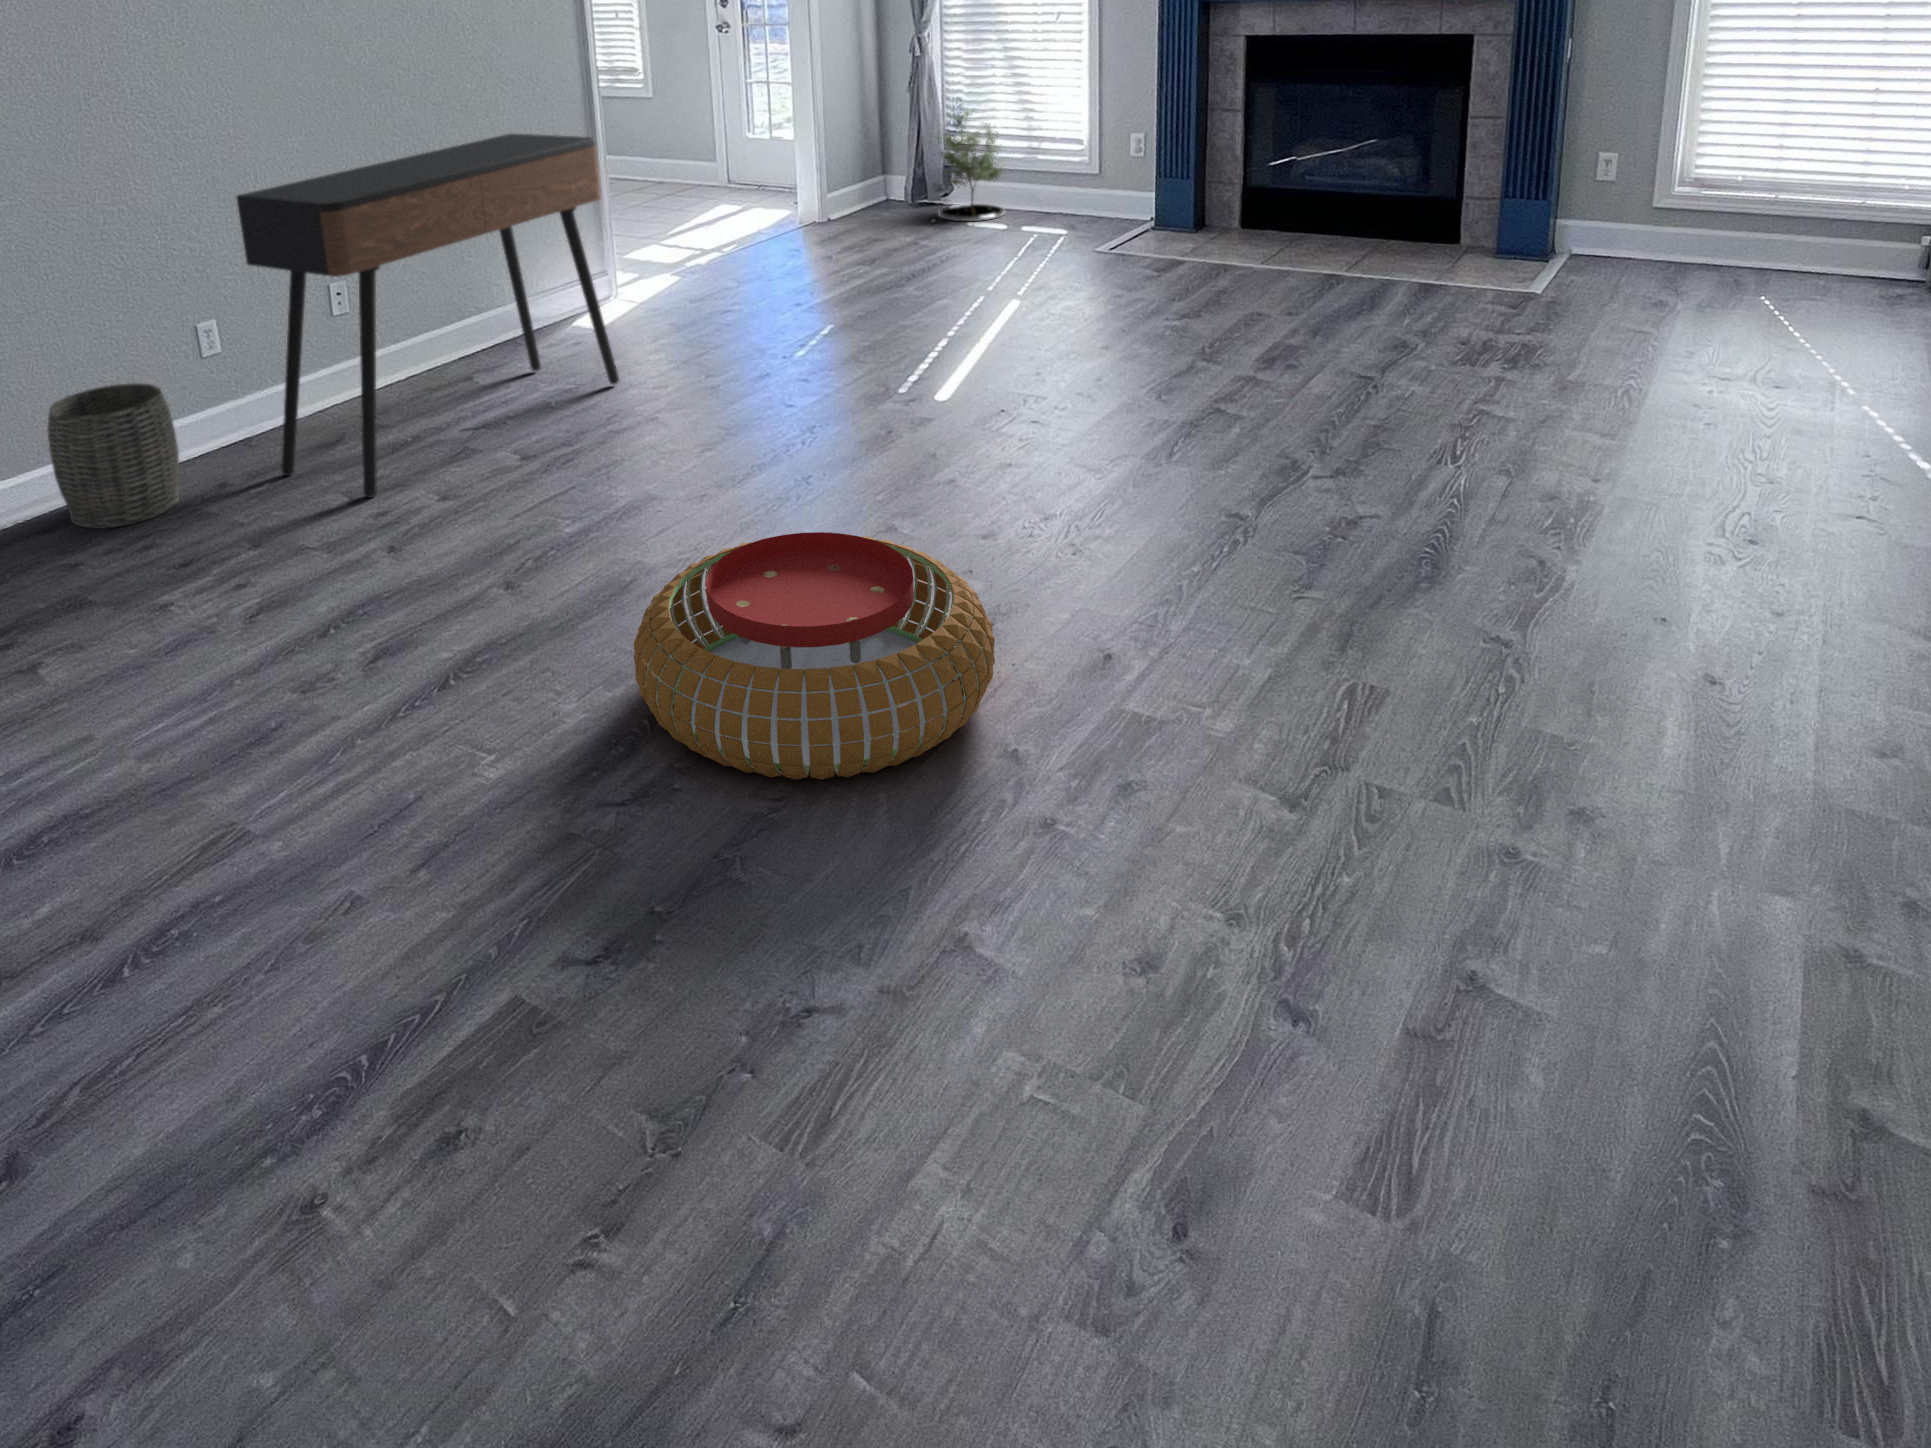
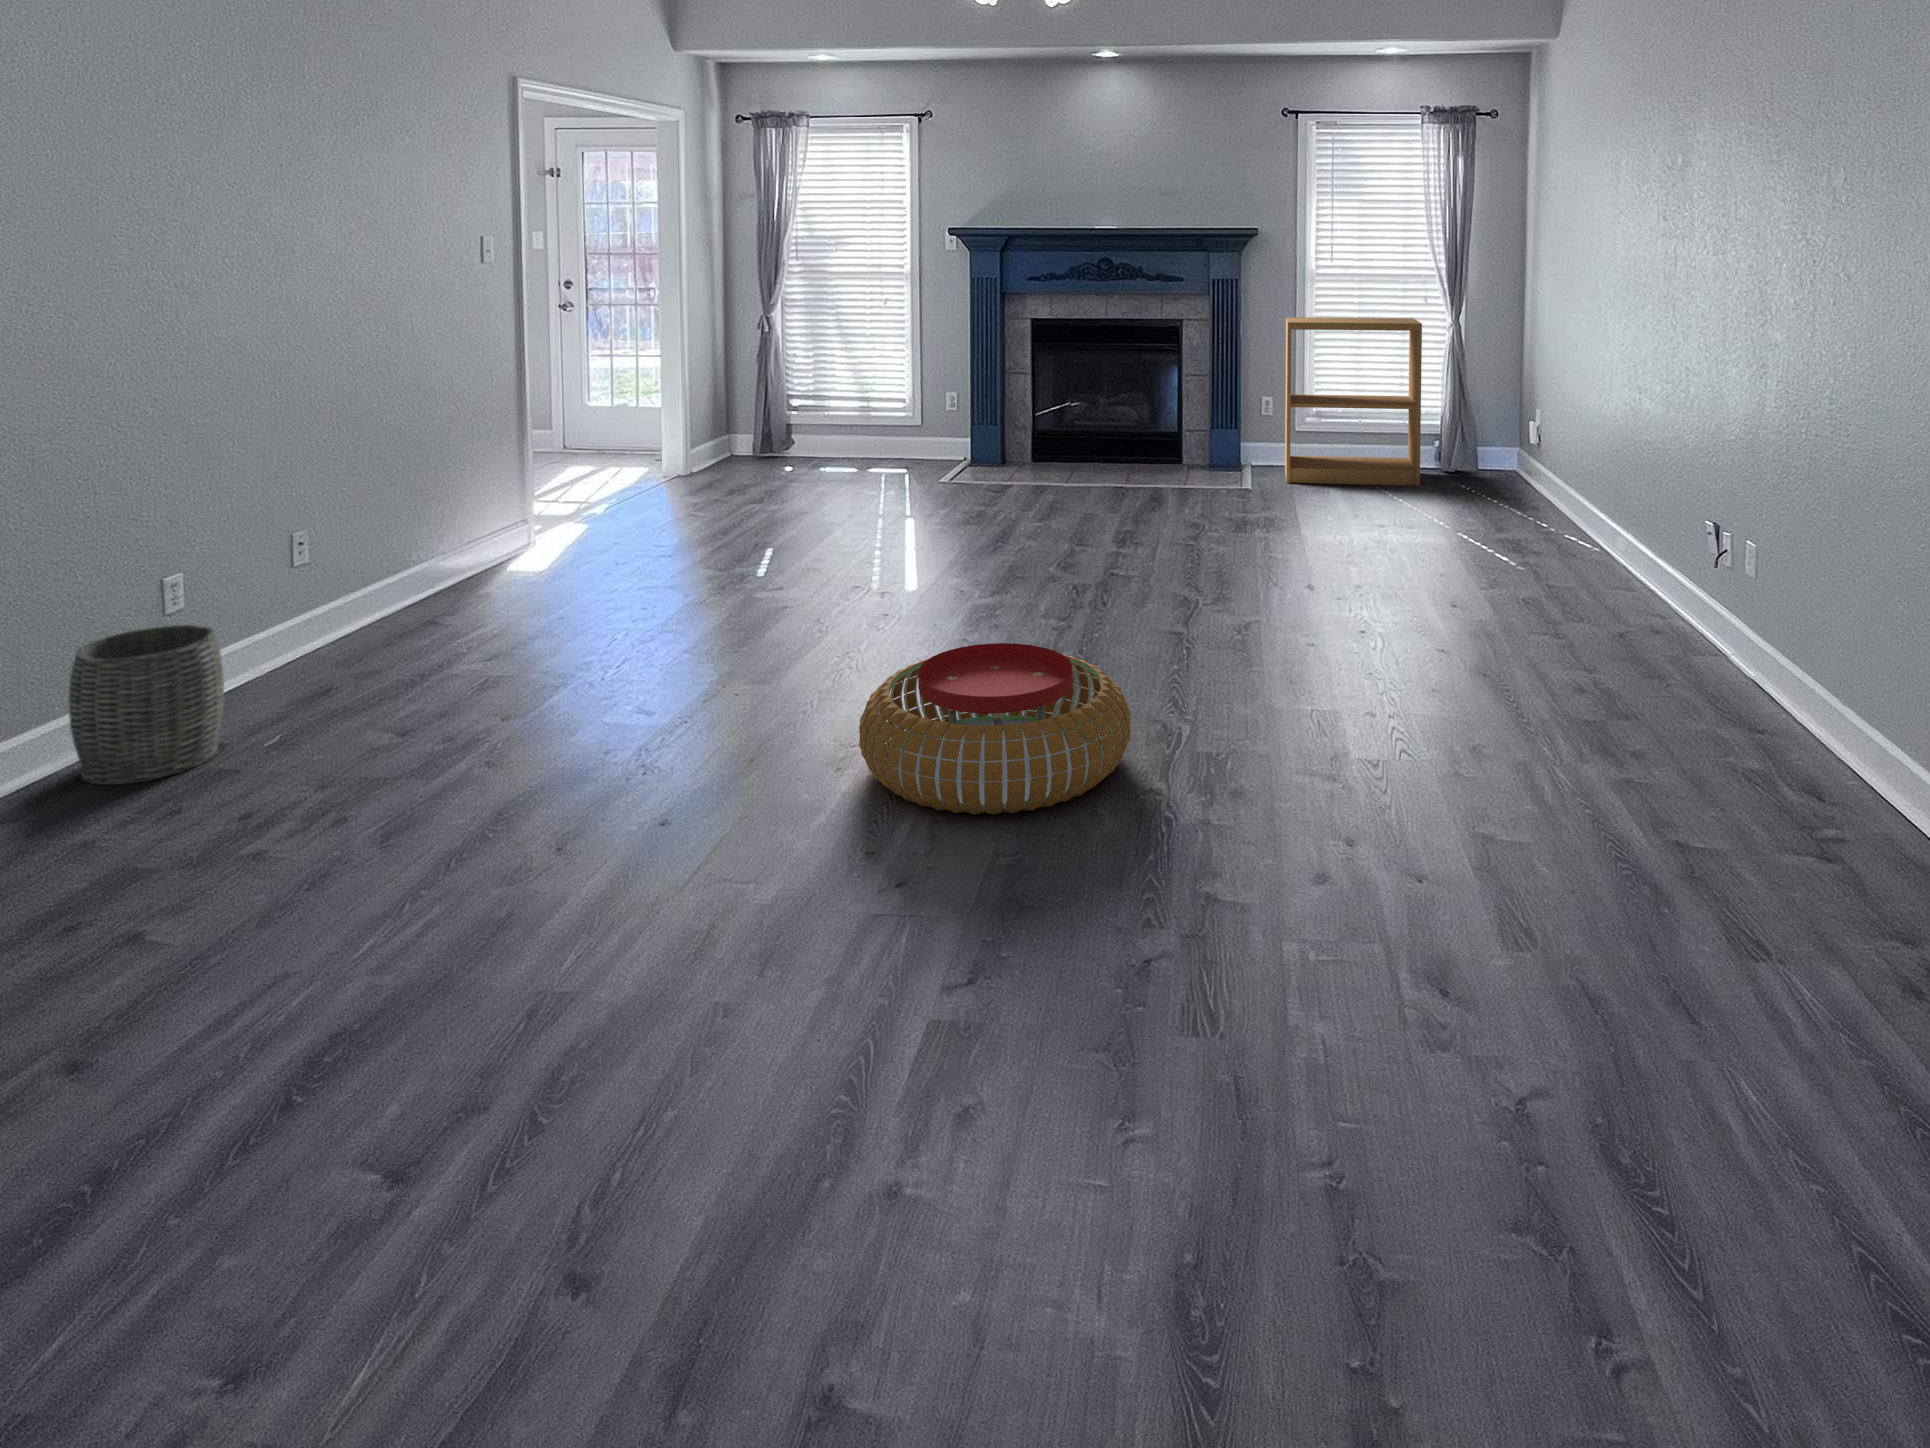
bookshelf: none [1612,29,1903,311] -> present [1285,317,1422,486]
potted tree: present [938,100,1005,221] -> none [783,366,846,469]
console table: present [236,134,619,498] -> none [311,379,619,713]

